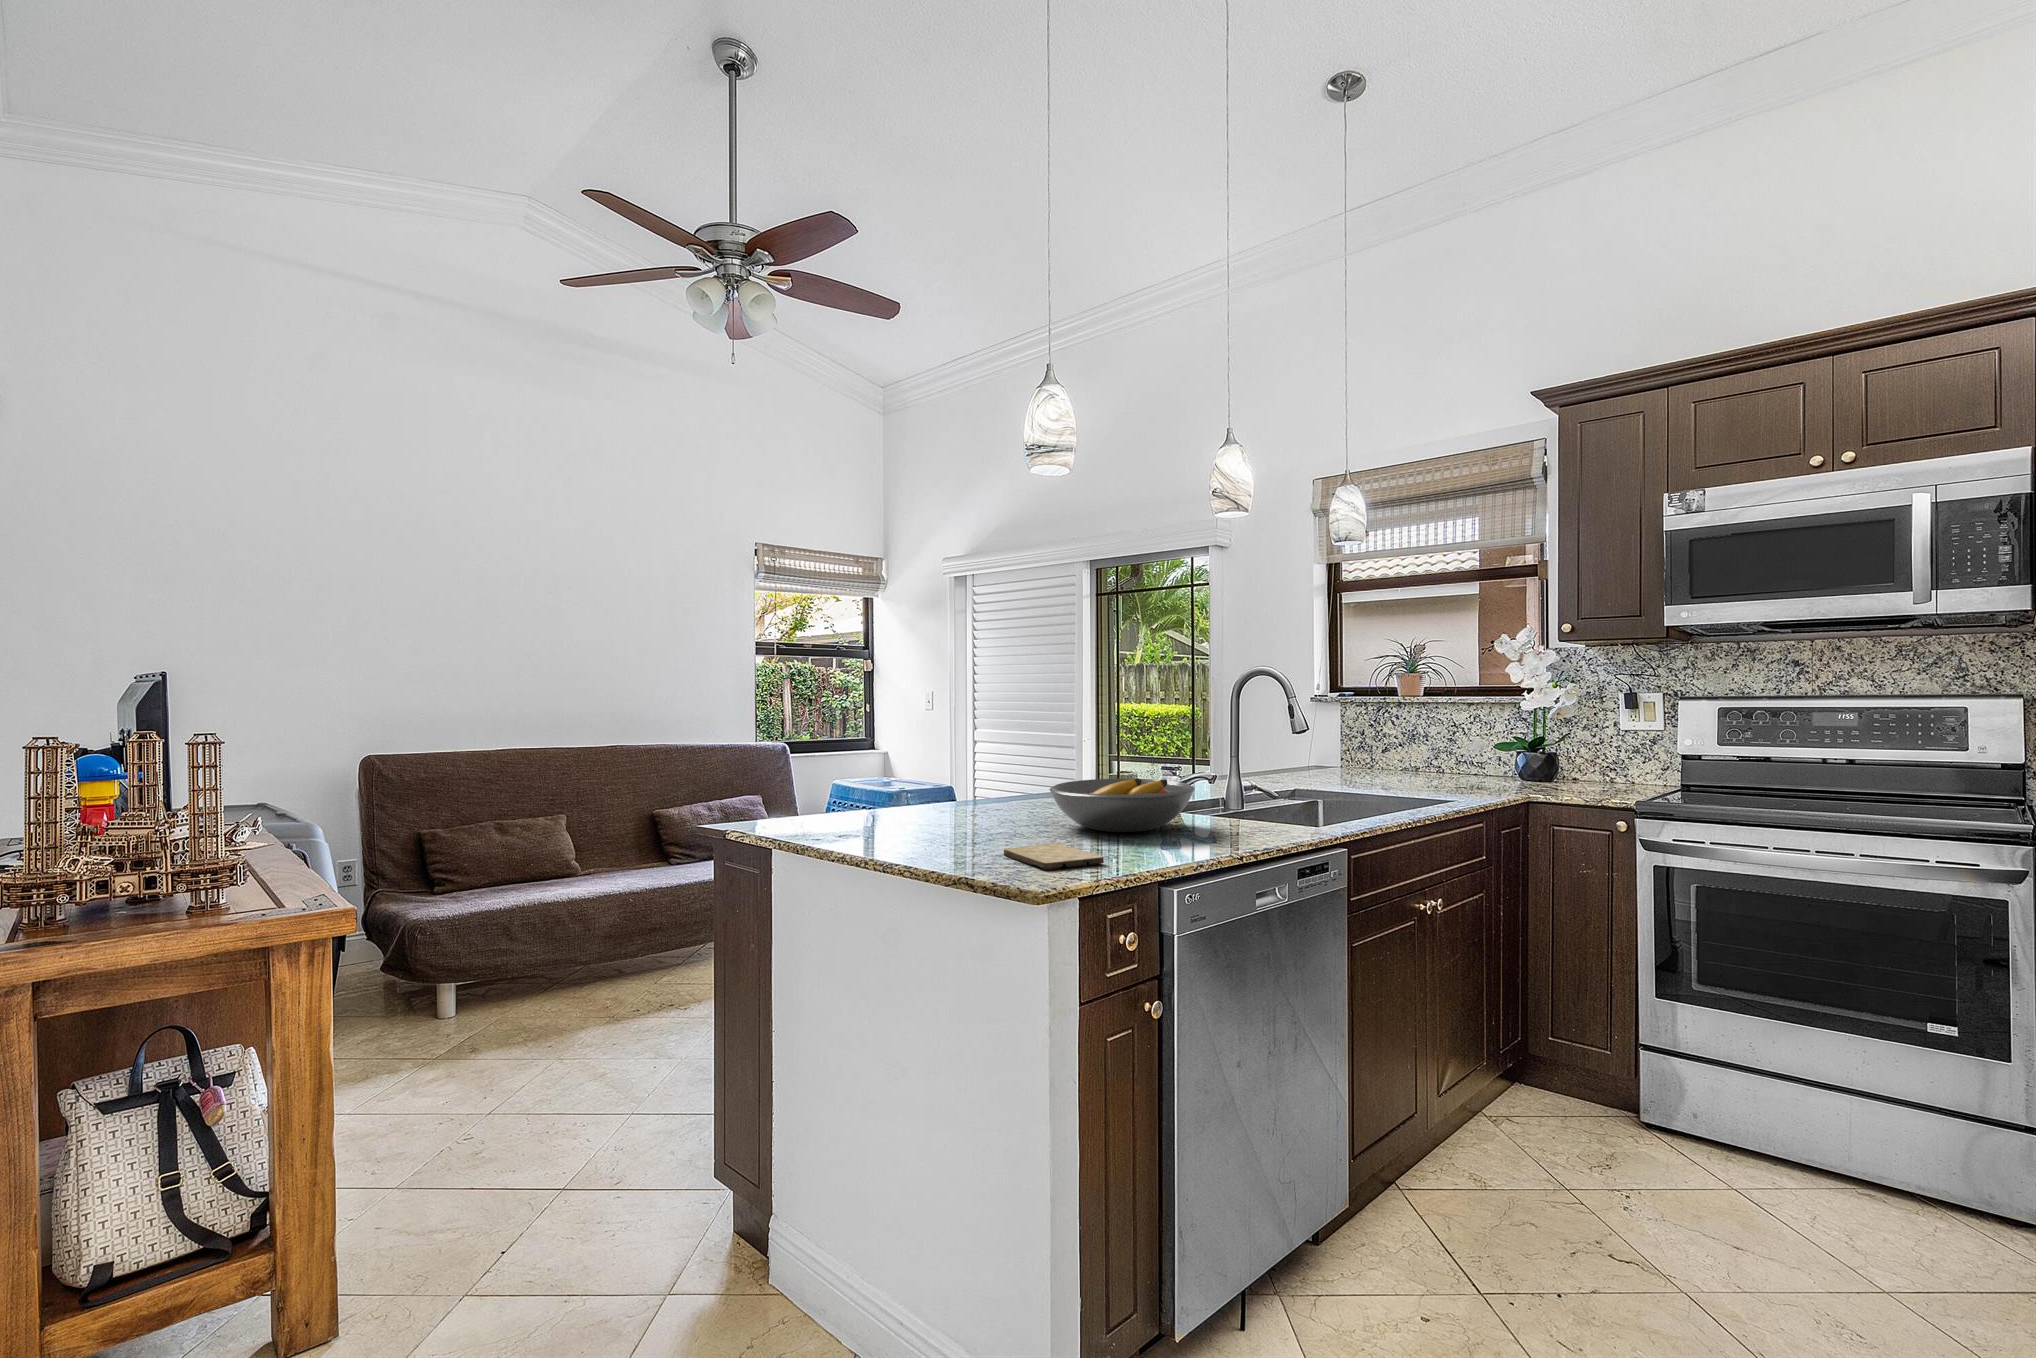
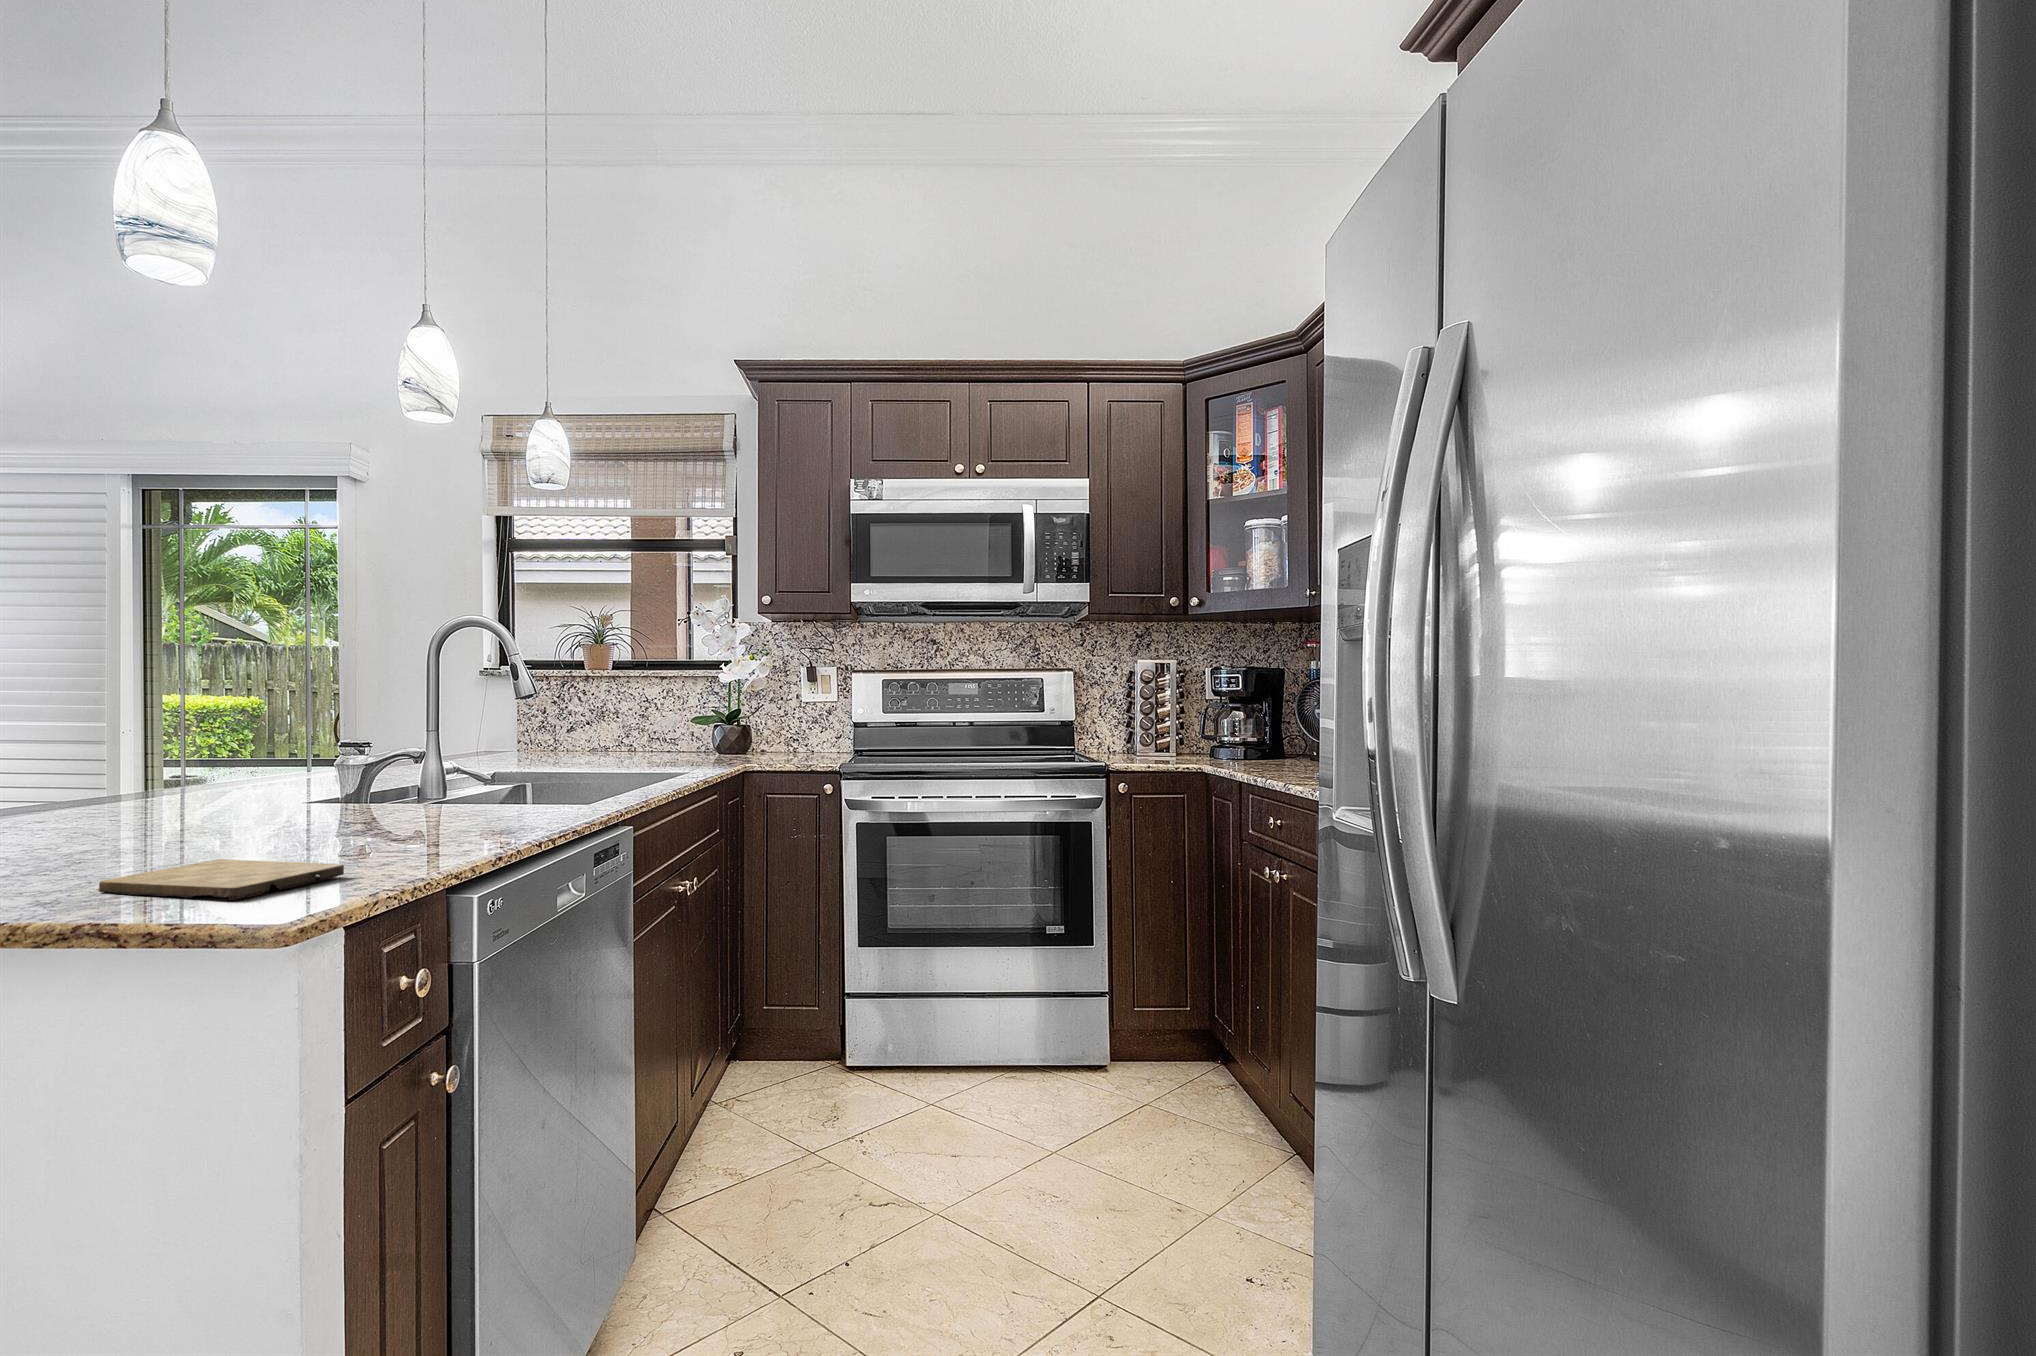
fruit bowl: present [1049,778,1195,832] -> none [153,749,437,837]

